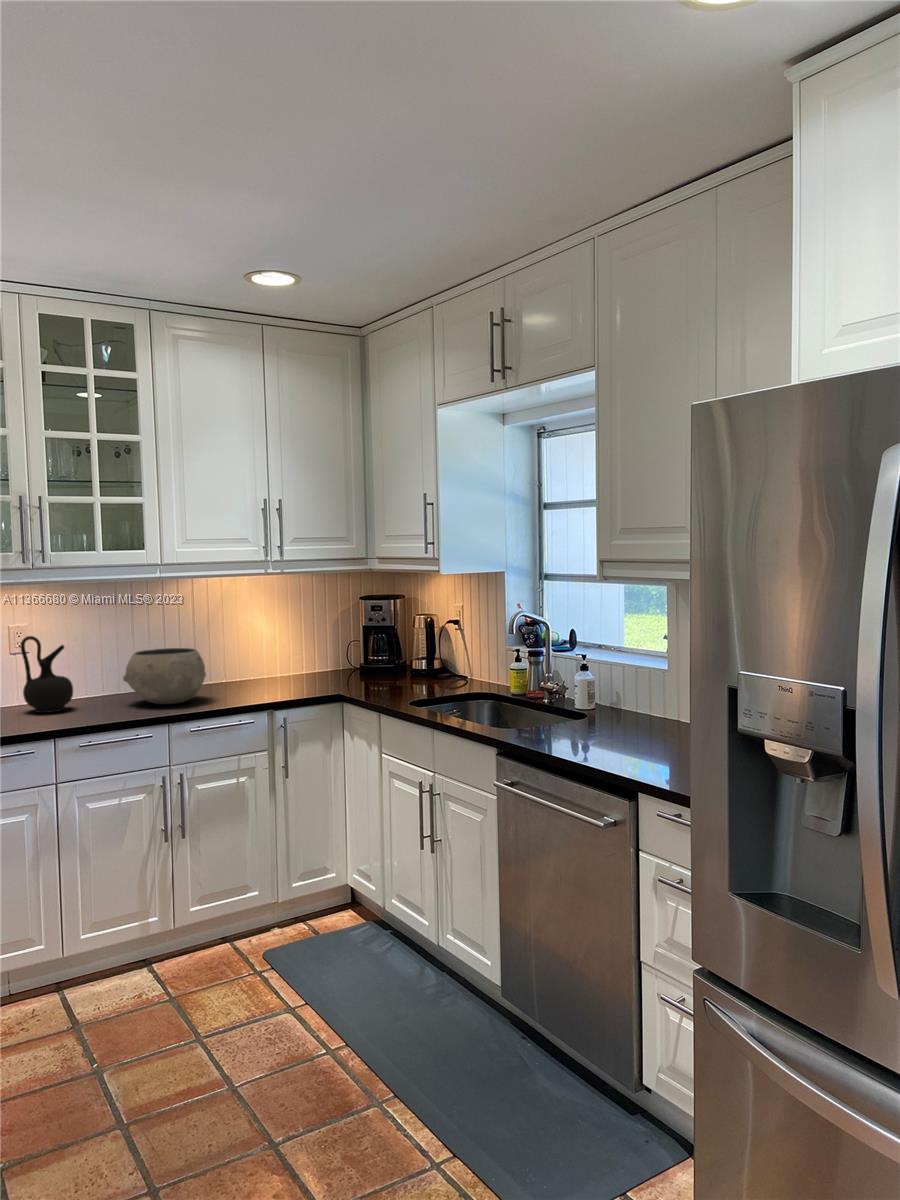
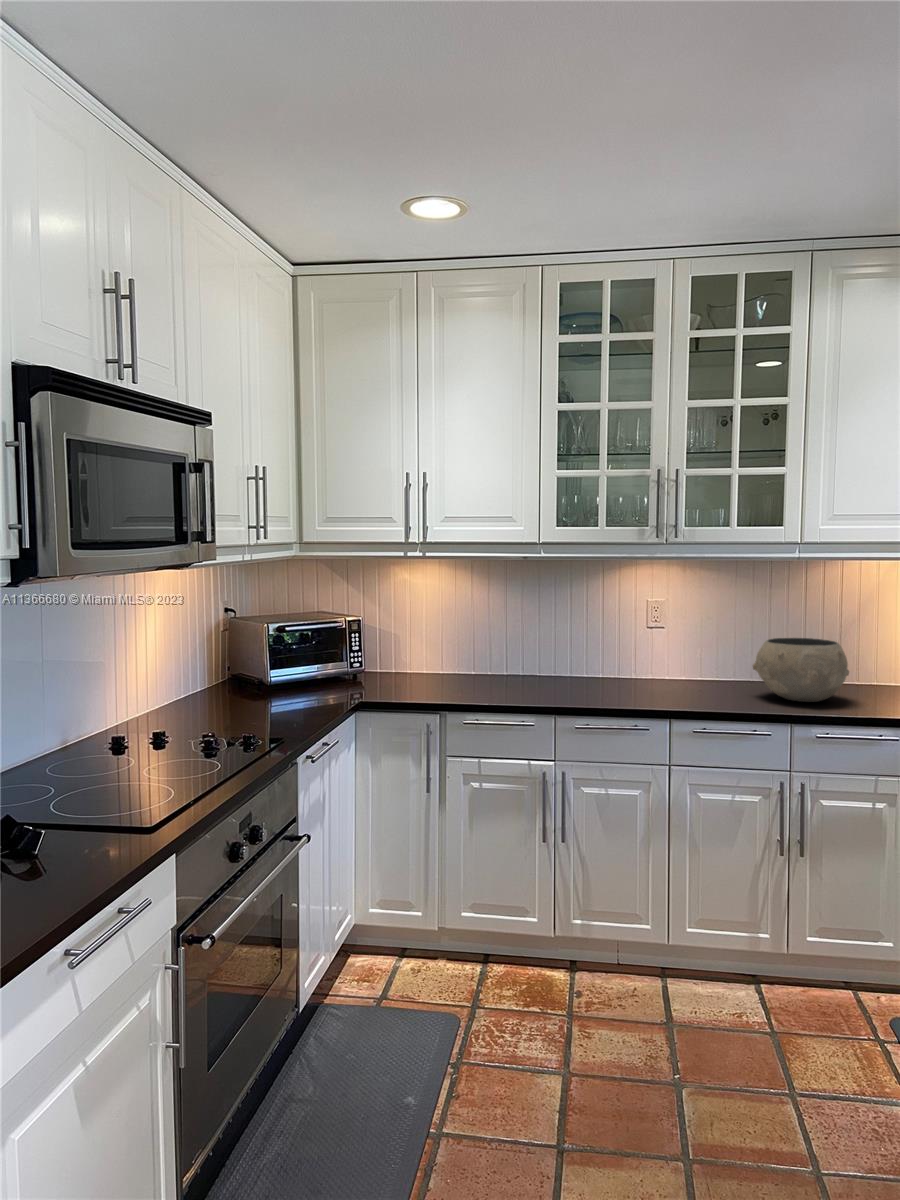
ceramic jug: present [21,636,73,713] -> none [652,612,700,693]

